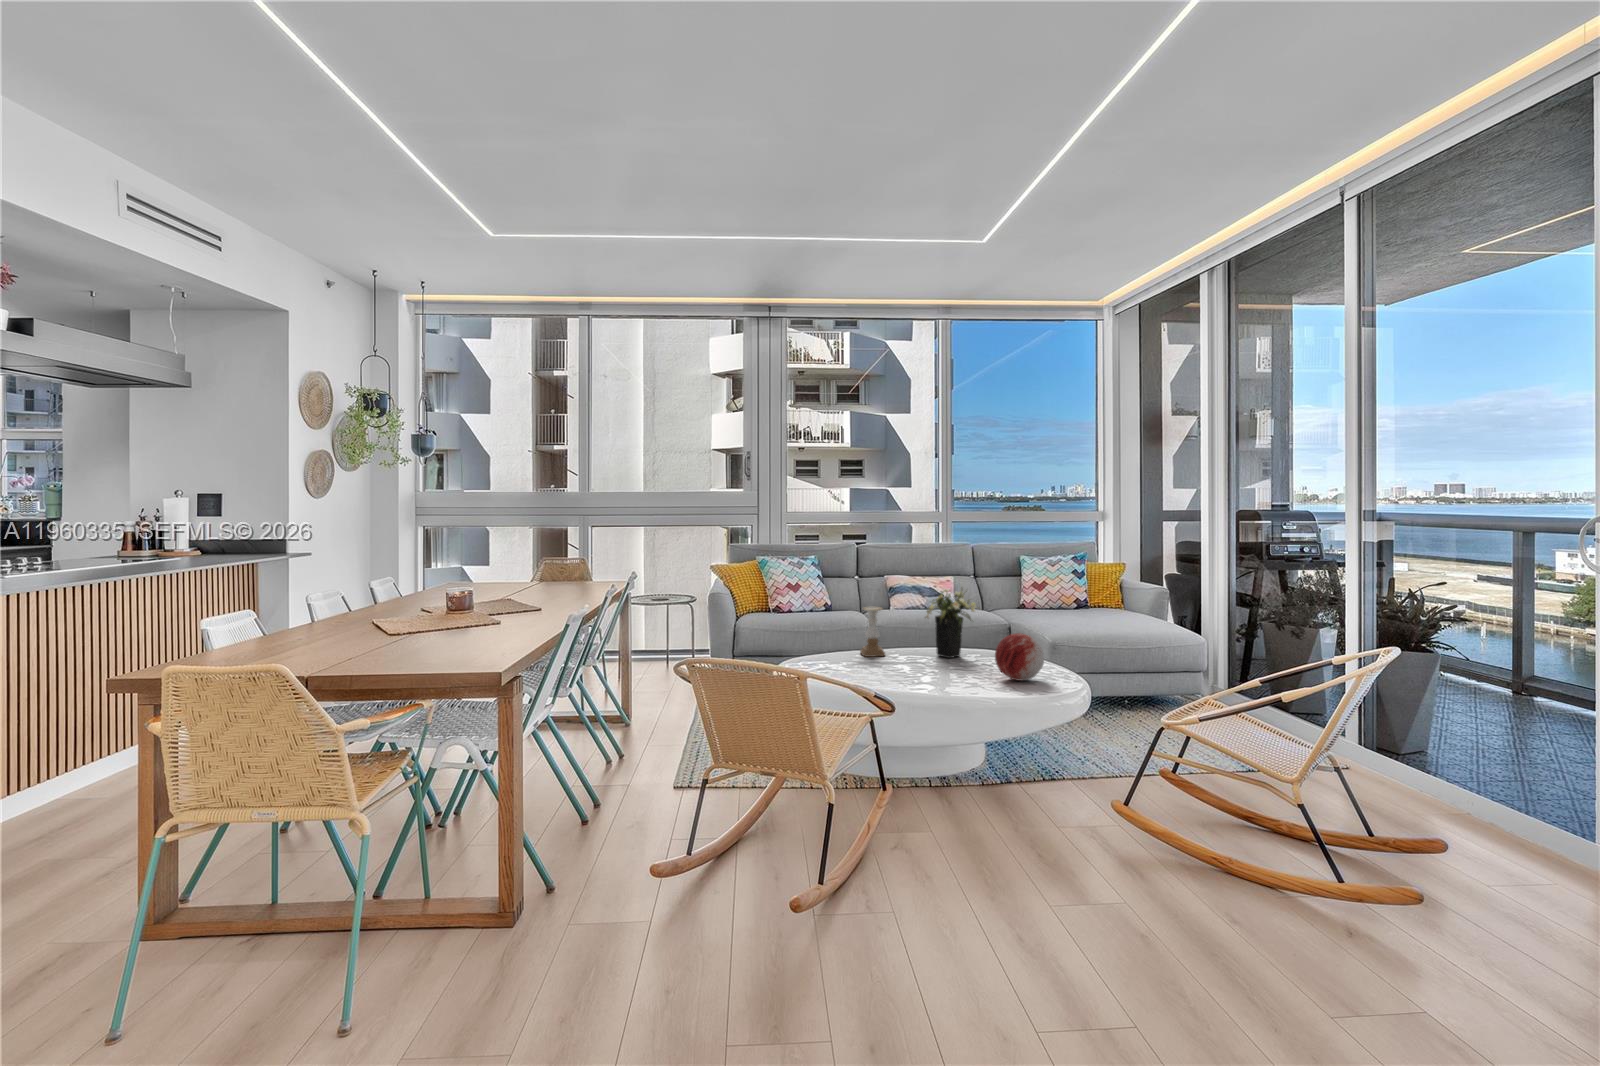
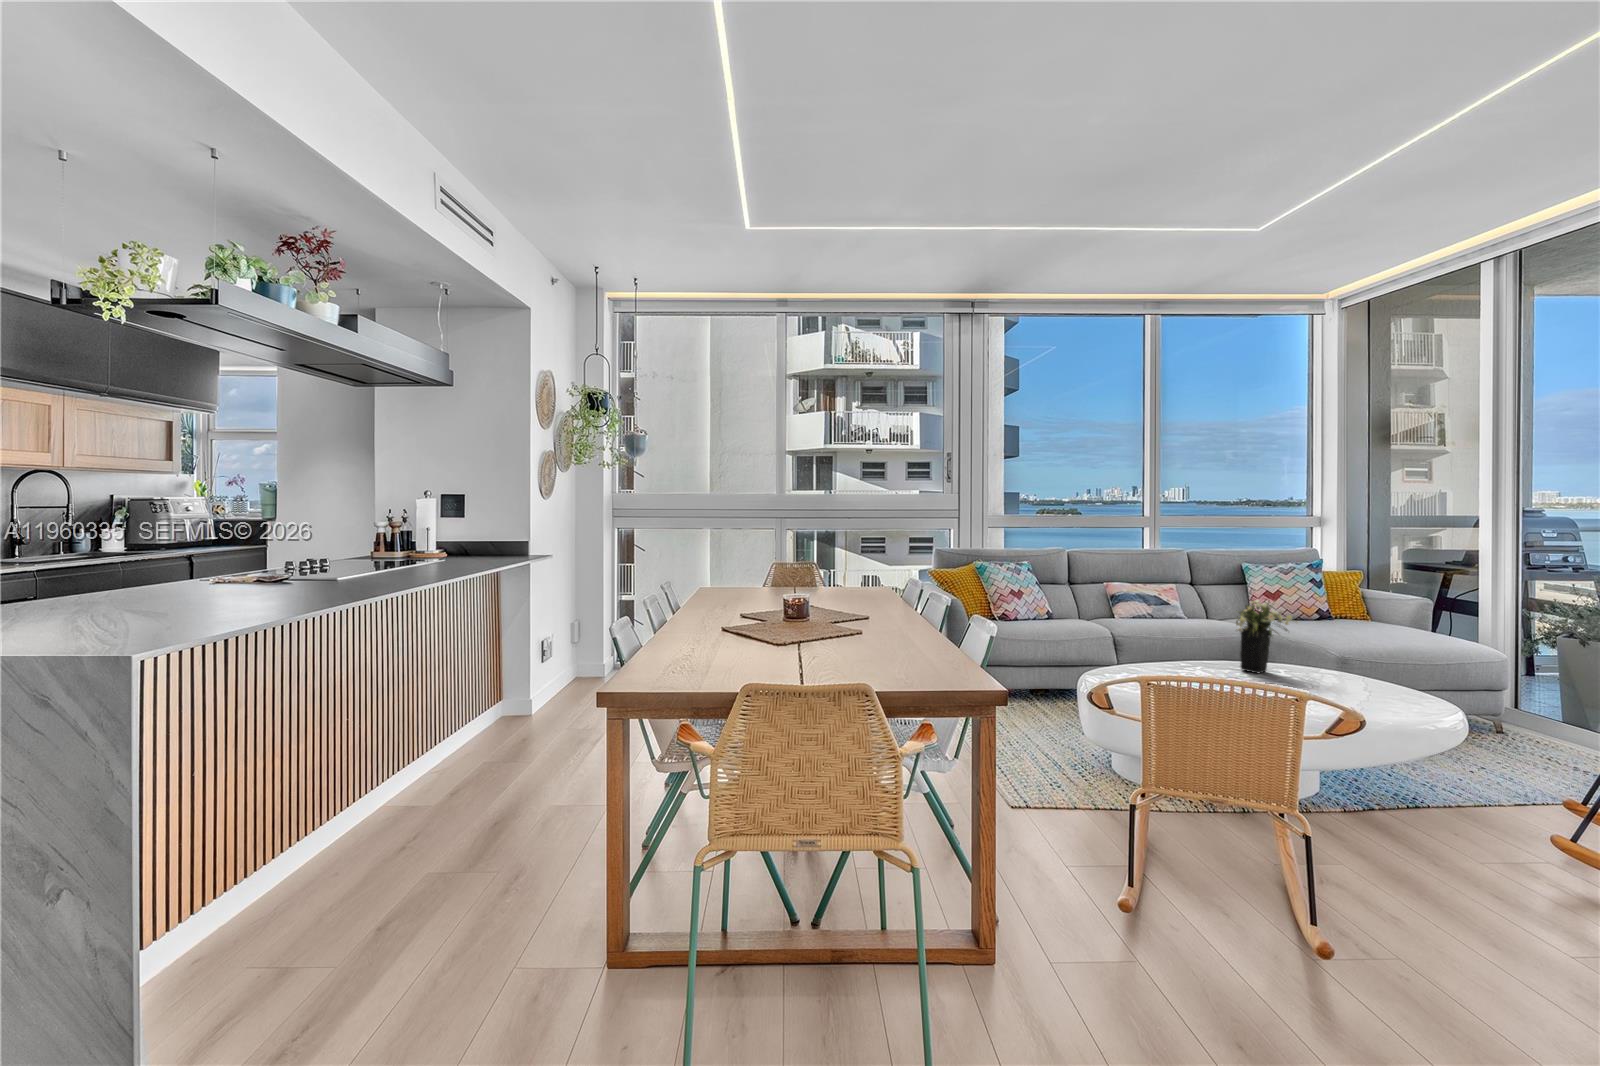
candle holder: present [860,607,885,657] -> none [1153,618,1186,671]
decorative orb: present [995,633,1044,681] -> none [1351,650,1413,700]

